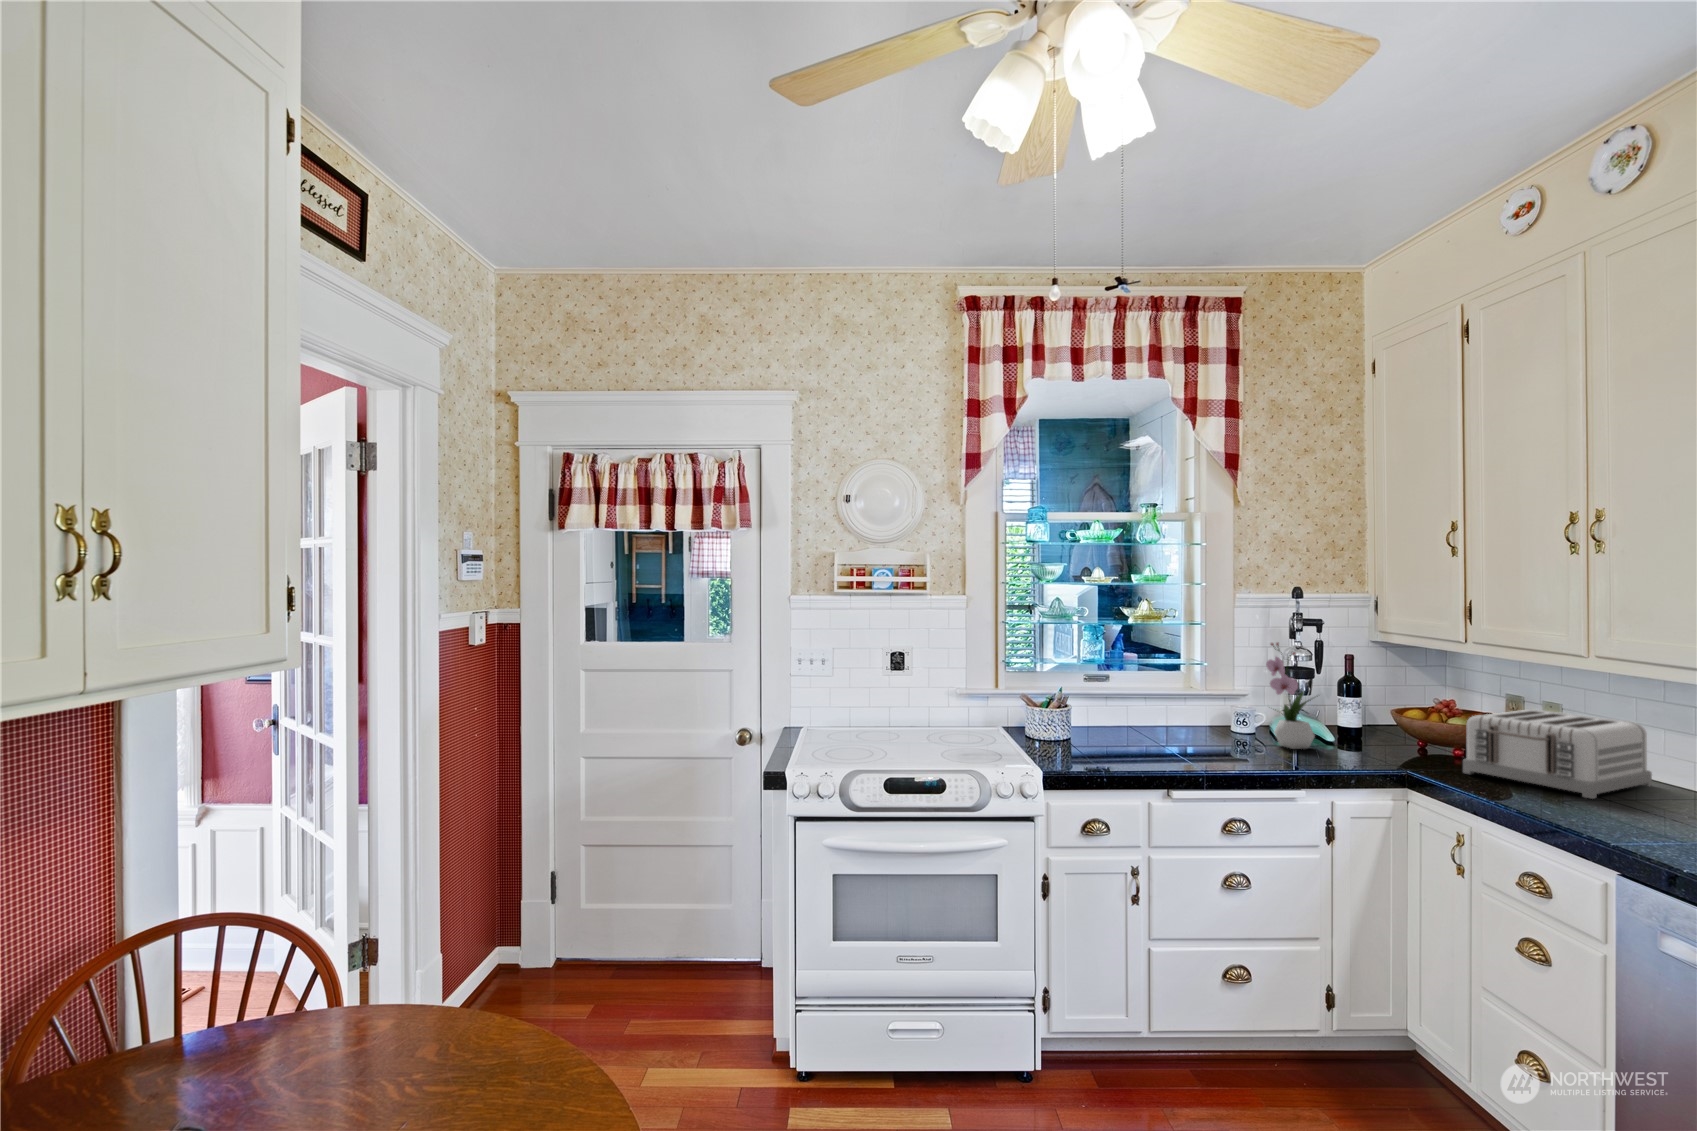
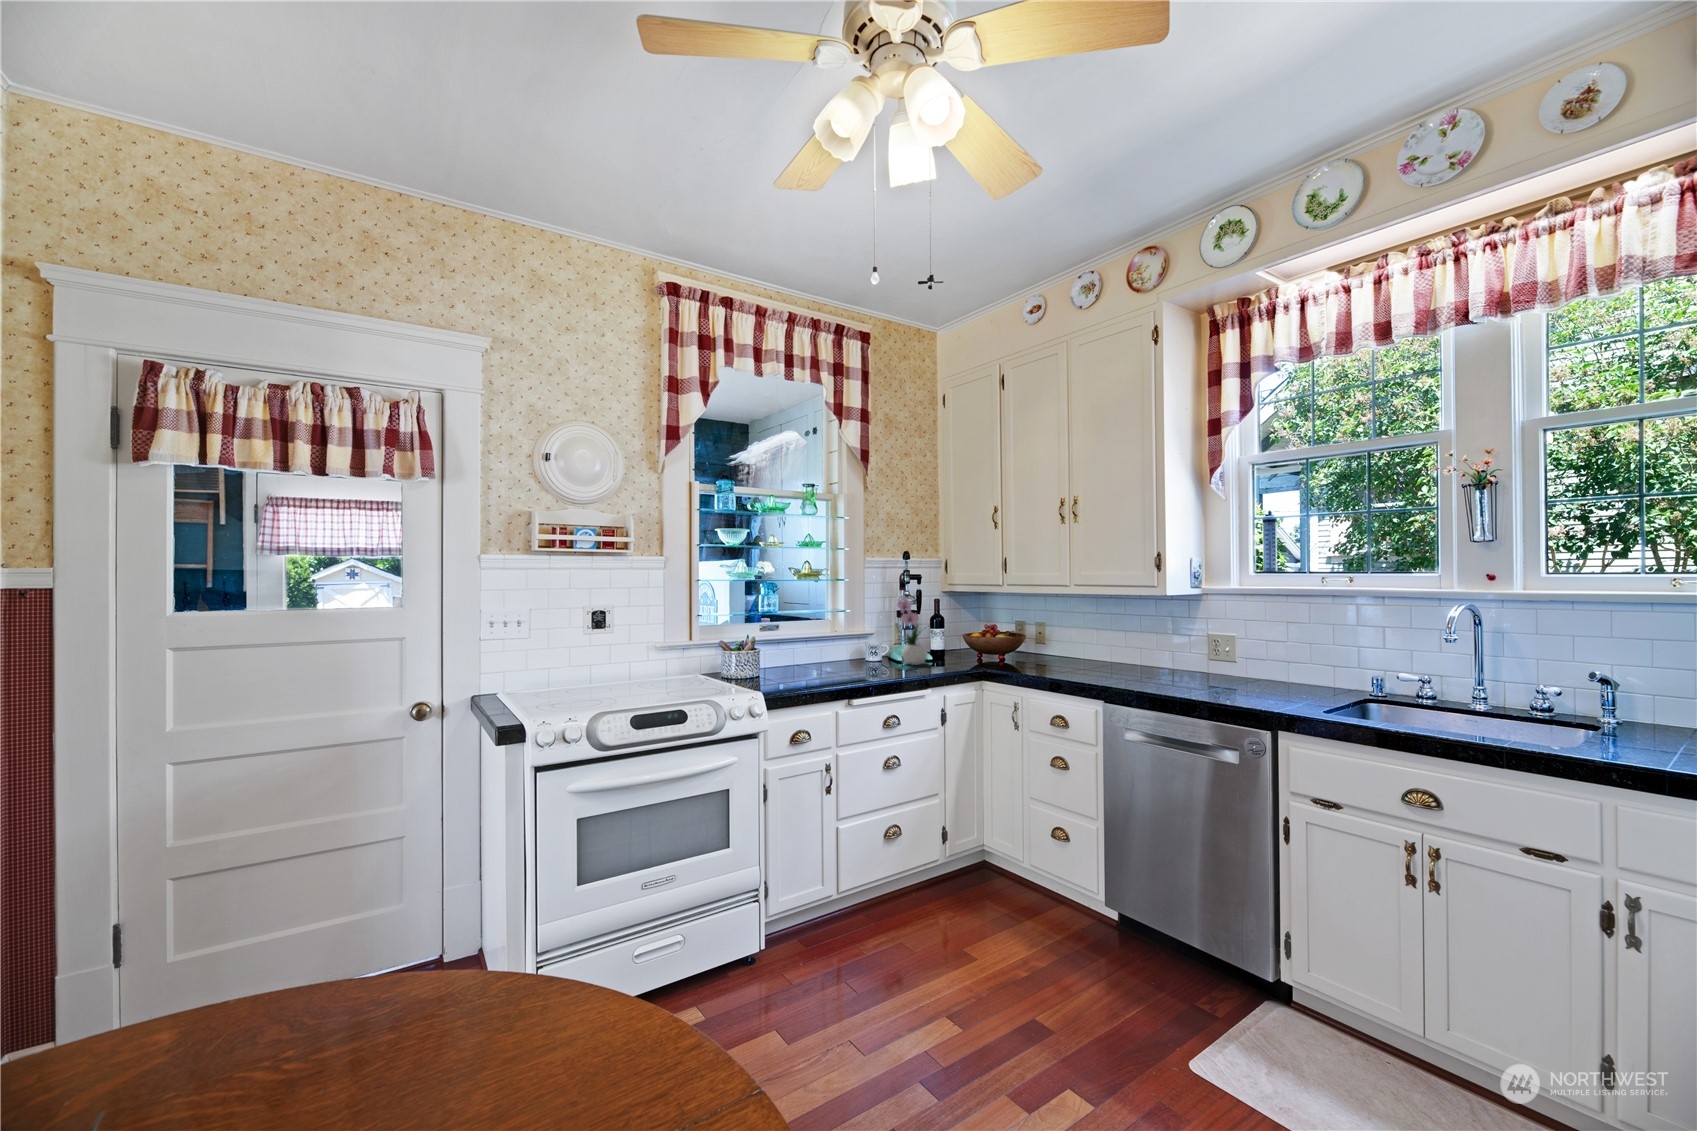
toaster: present [1463,709,1652,799] -> none [1019,625,1105,673]

